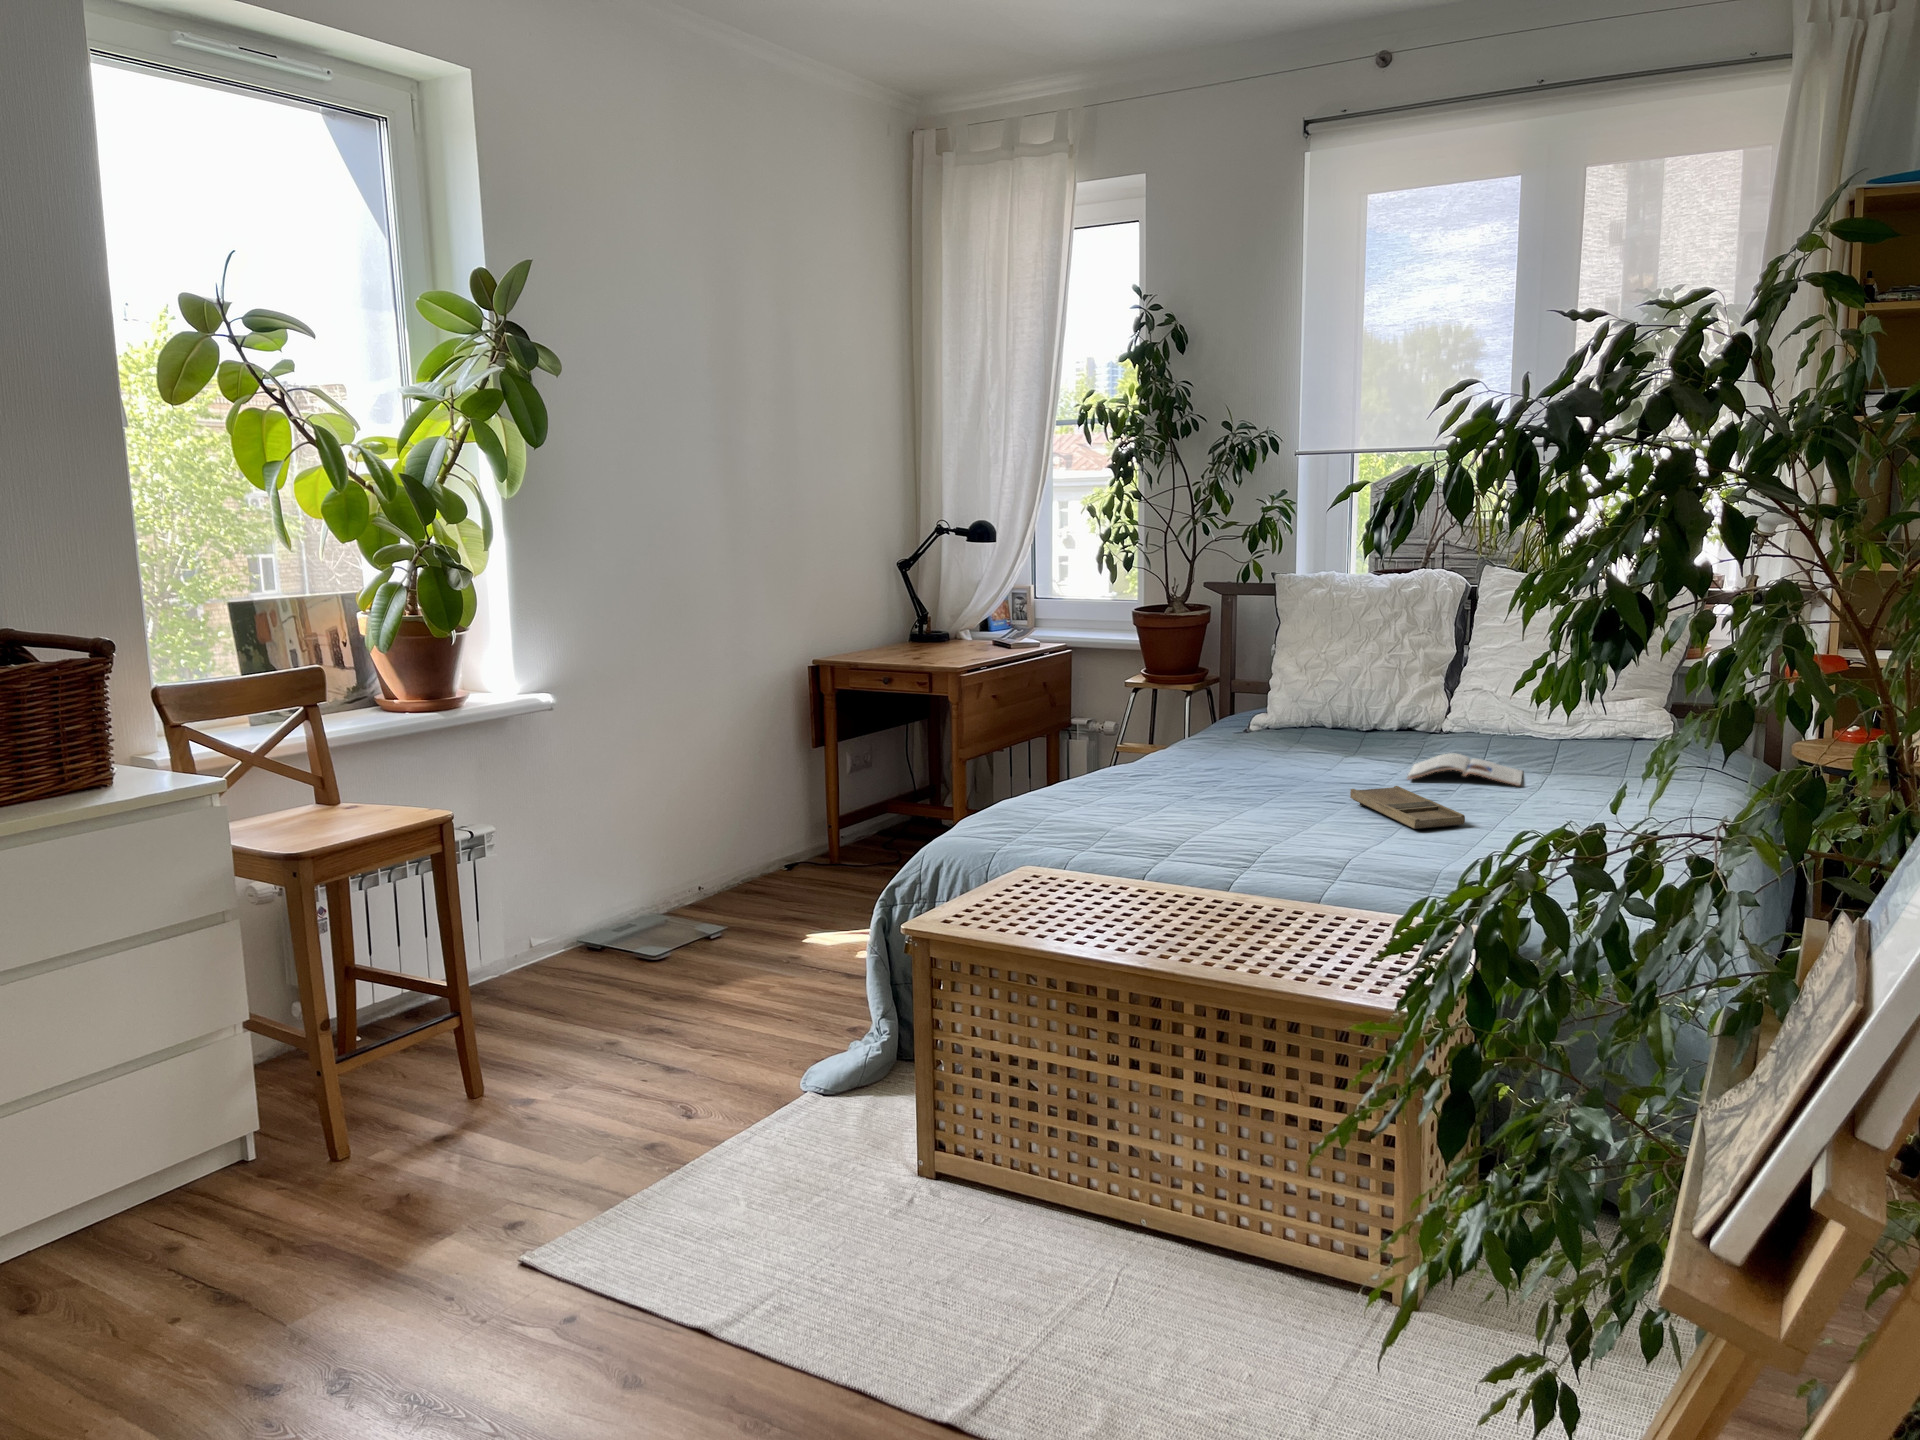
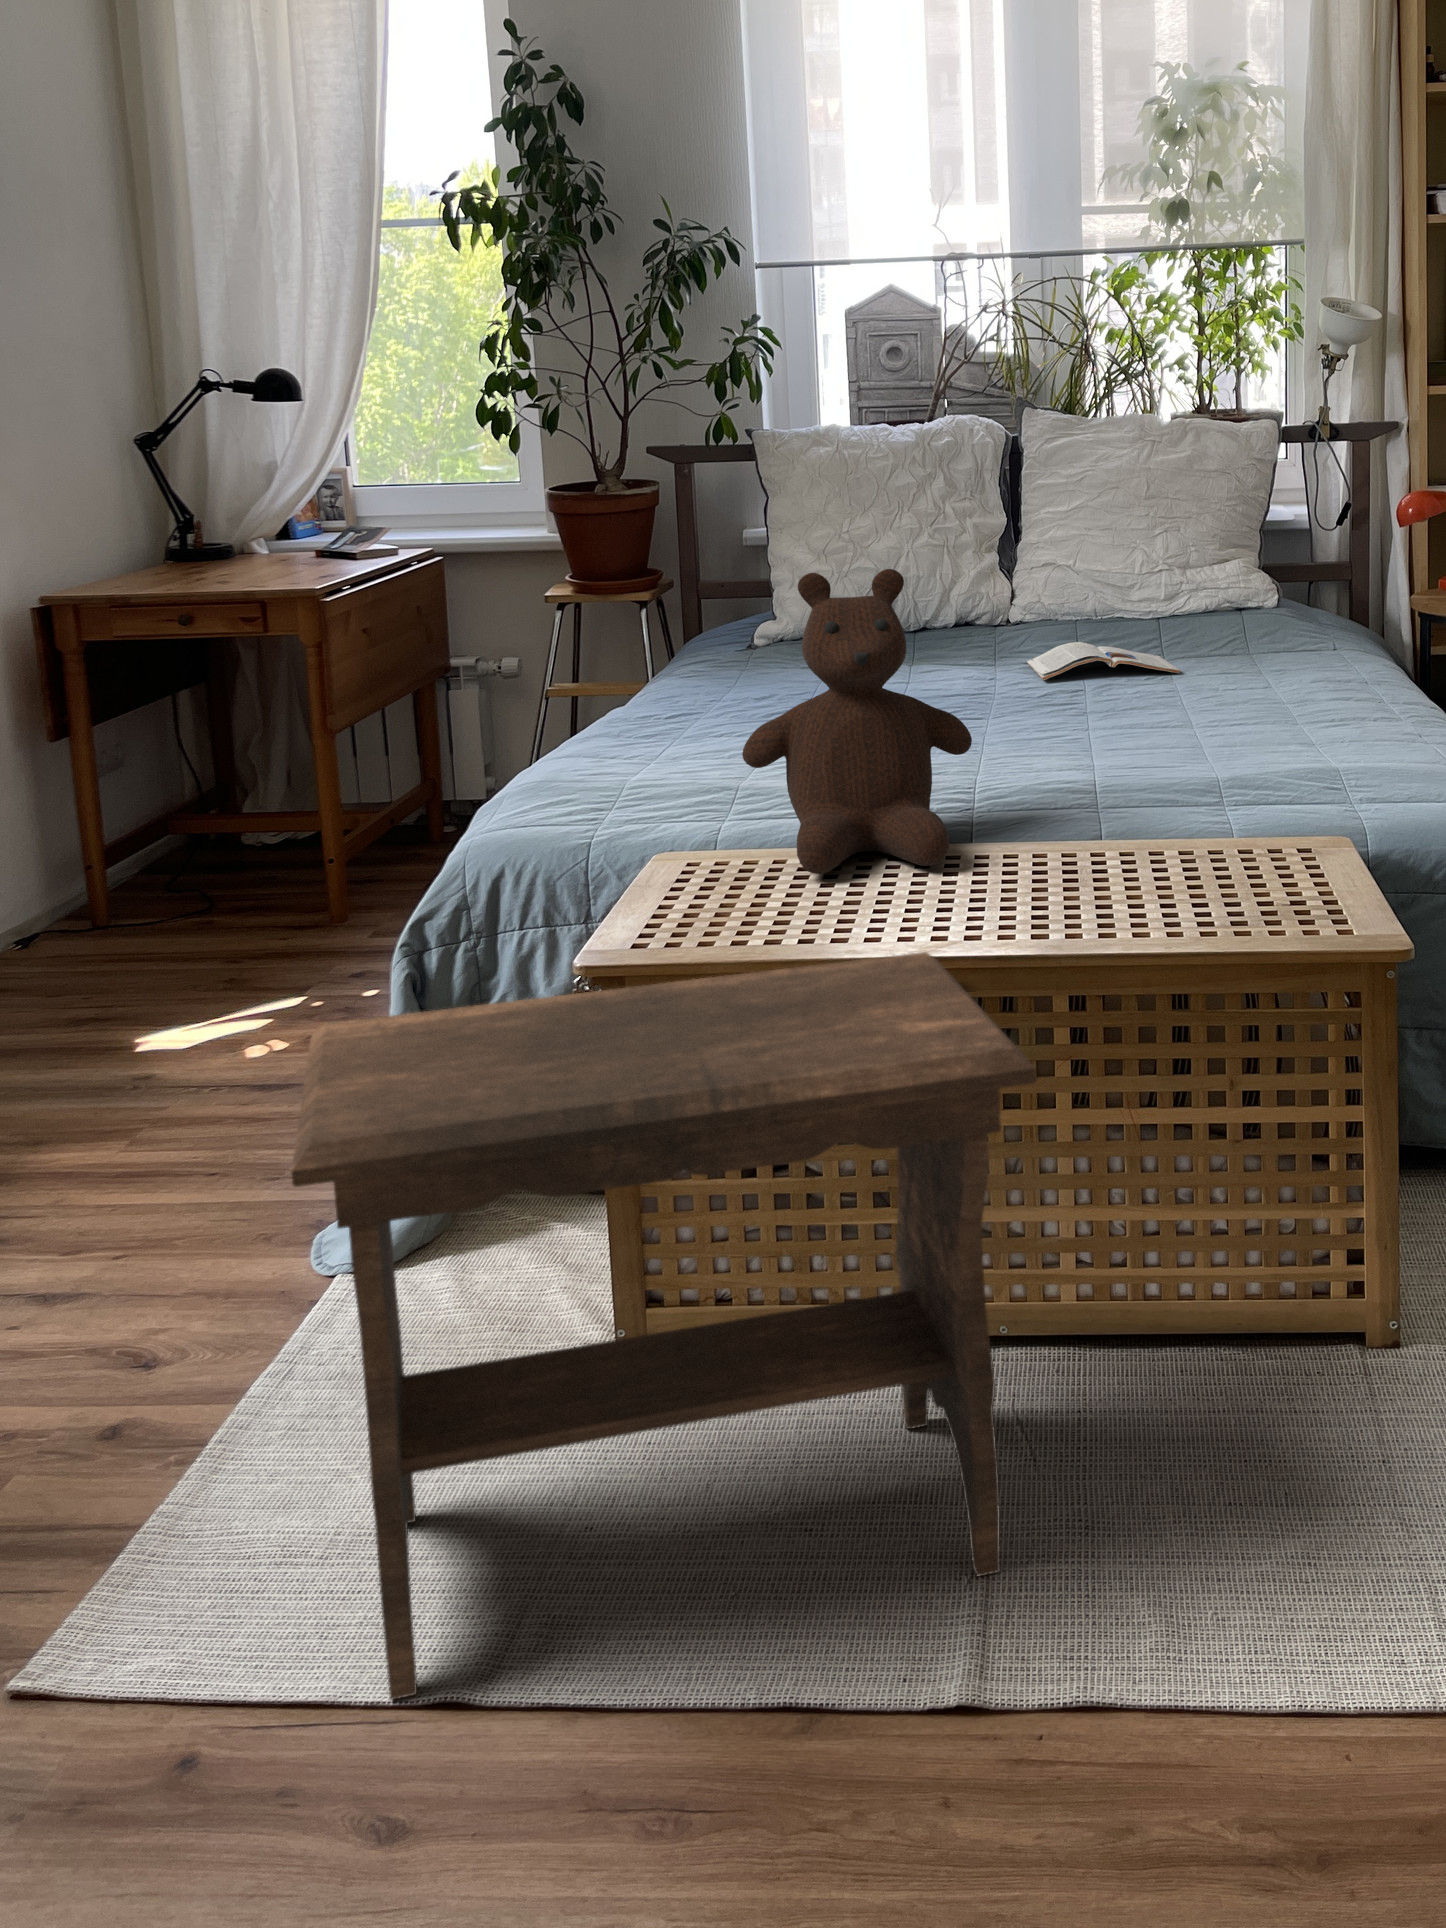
teddy bear: none [1071,693,1227,902] -> present [742,569,972,874]
tray: present [1350,786,1465,829] -> none [1007,686,1176,734]
footstool: none [626,936,1085,1358] -> present [291,952,1037,1700]

